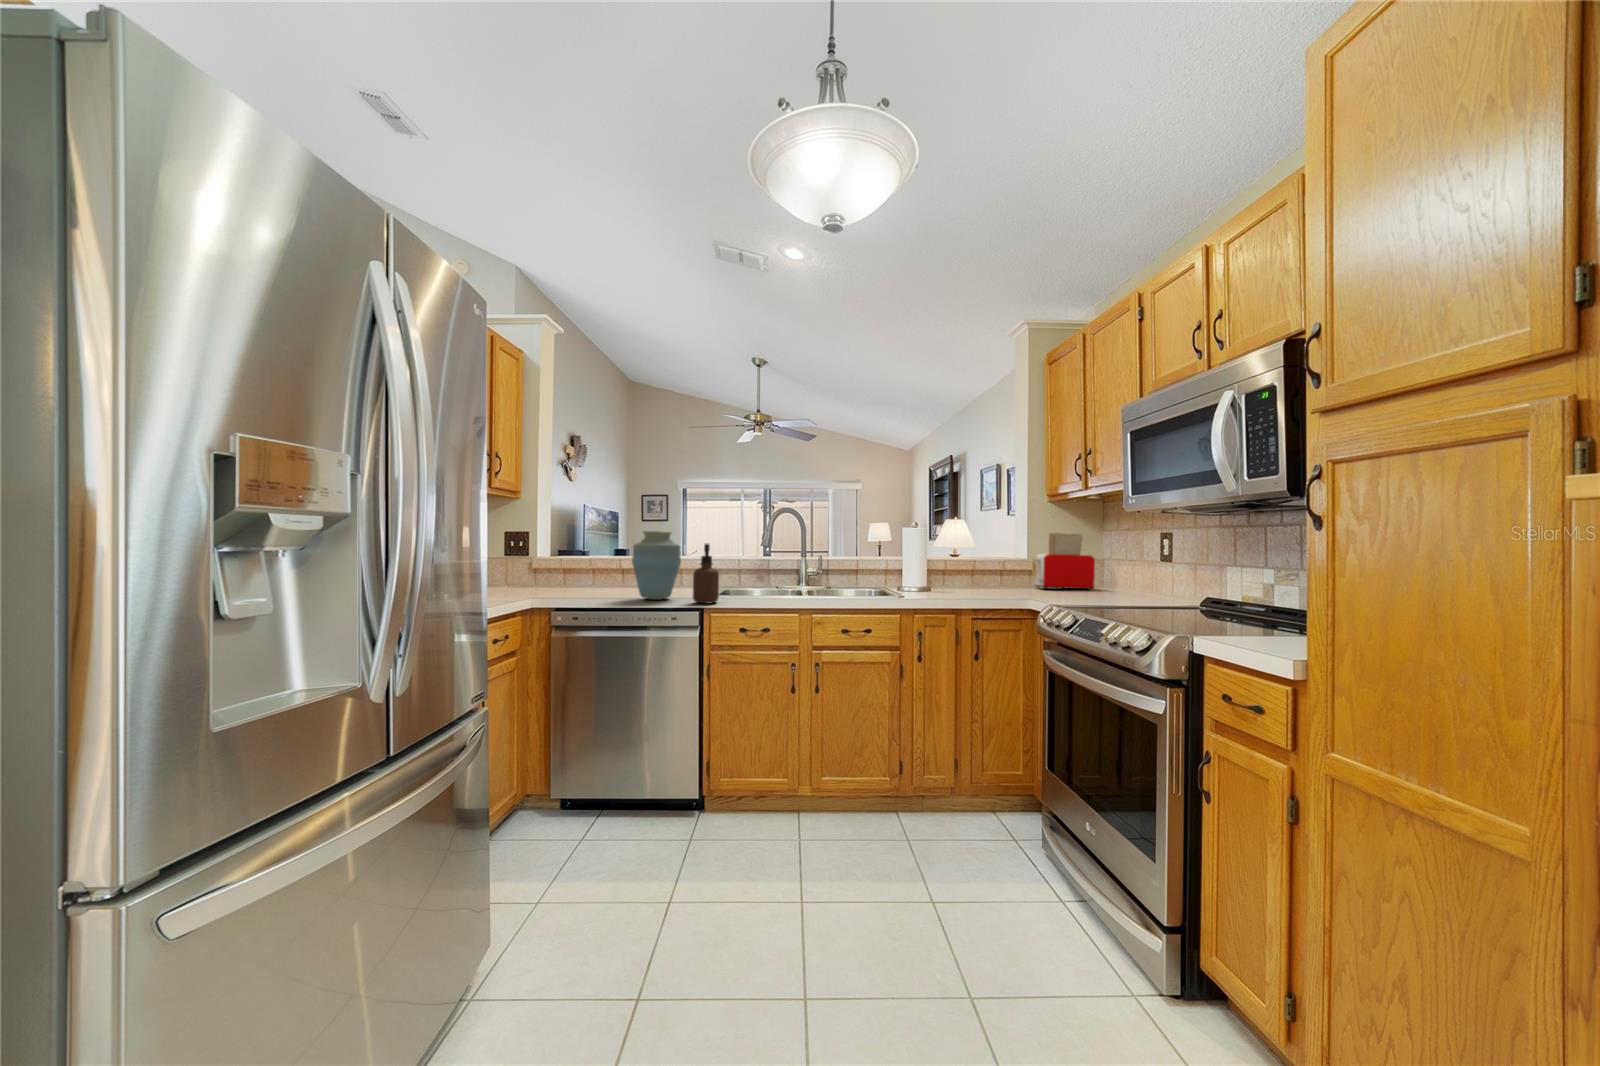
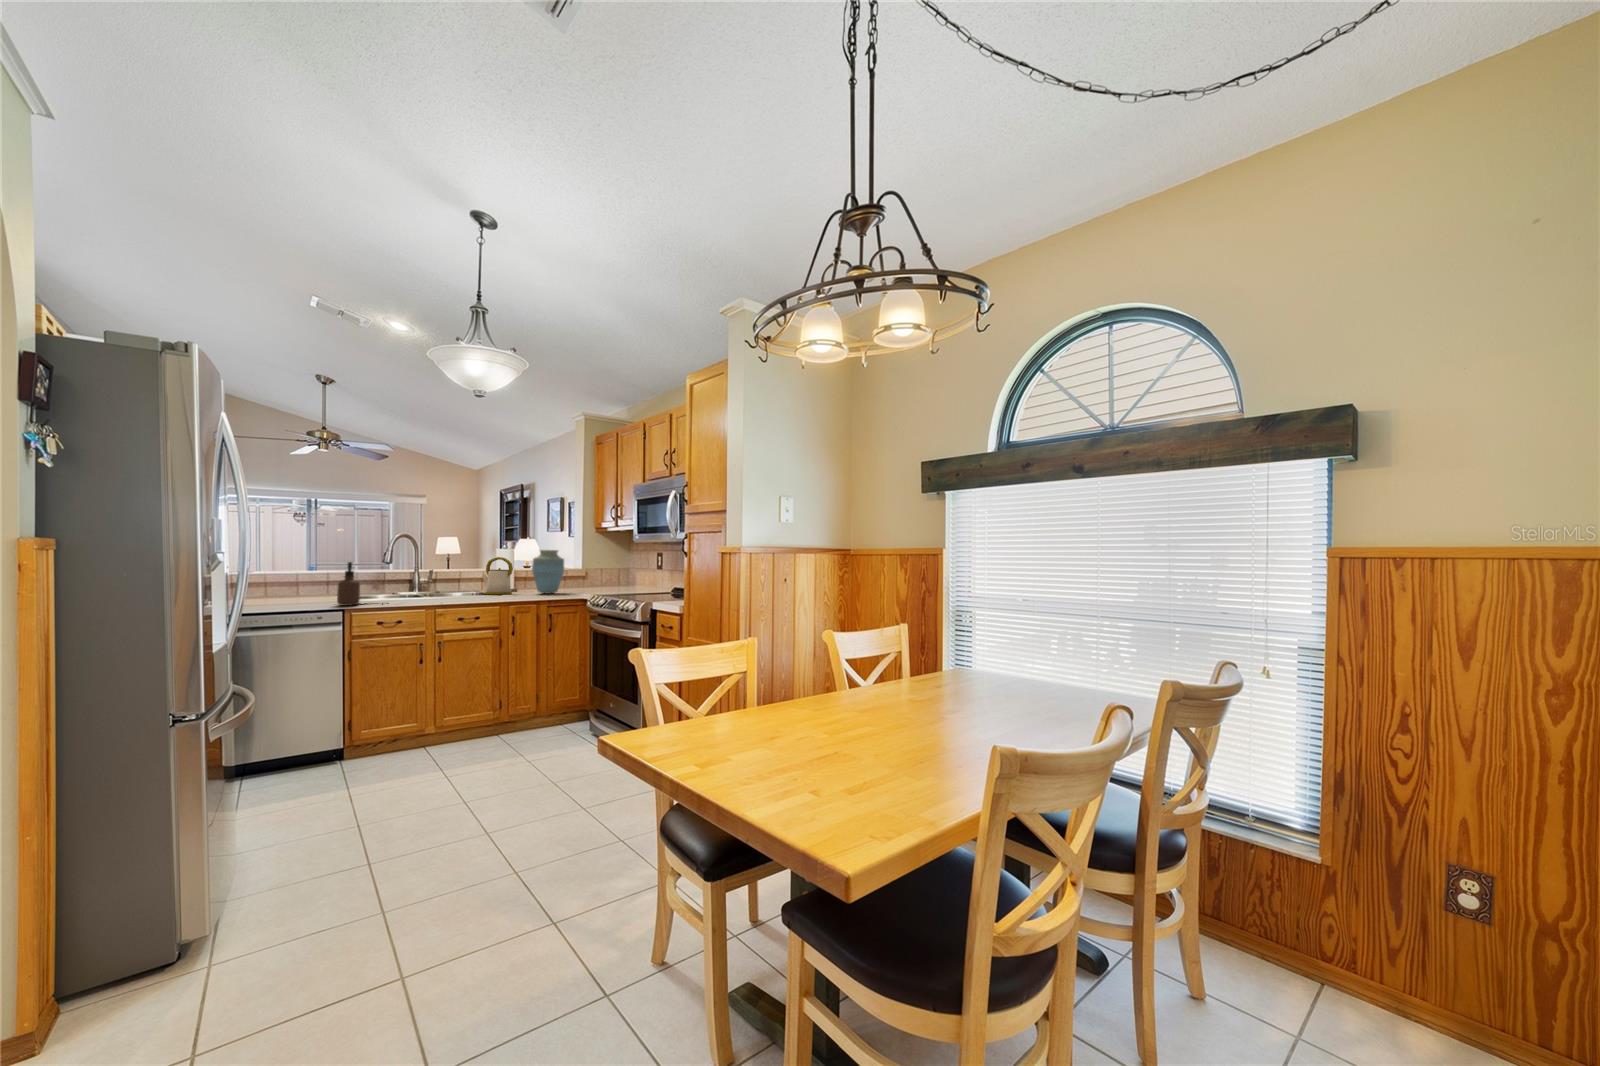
vase: present [632,531,681,600] -> present [532,550,564,594]
toaster: present [1035,533,1095,590] -> none [586,552,623,588]
kettle: none [880,539,922,596] -> present [482,557,513,594]

